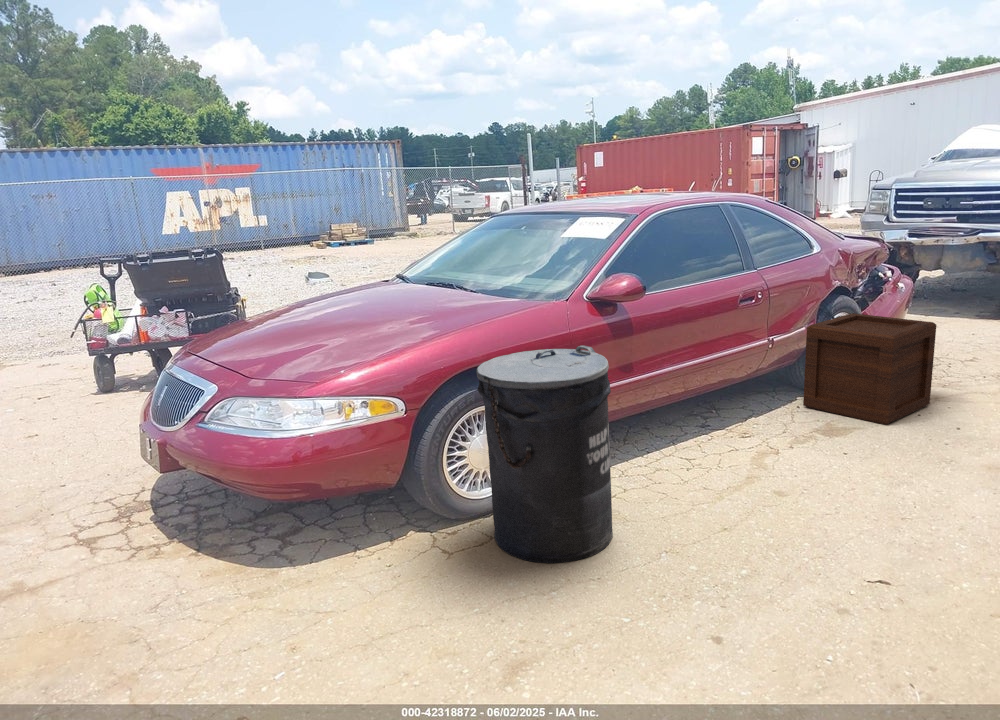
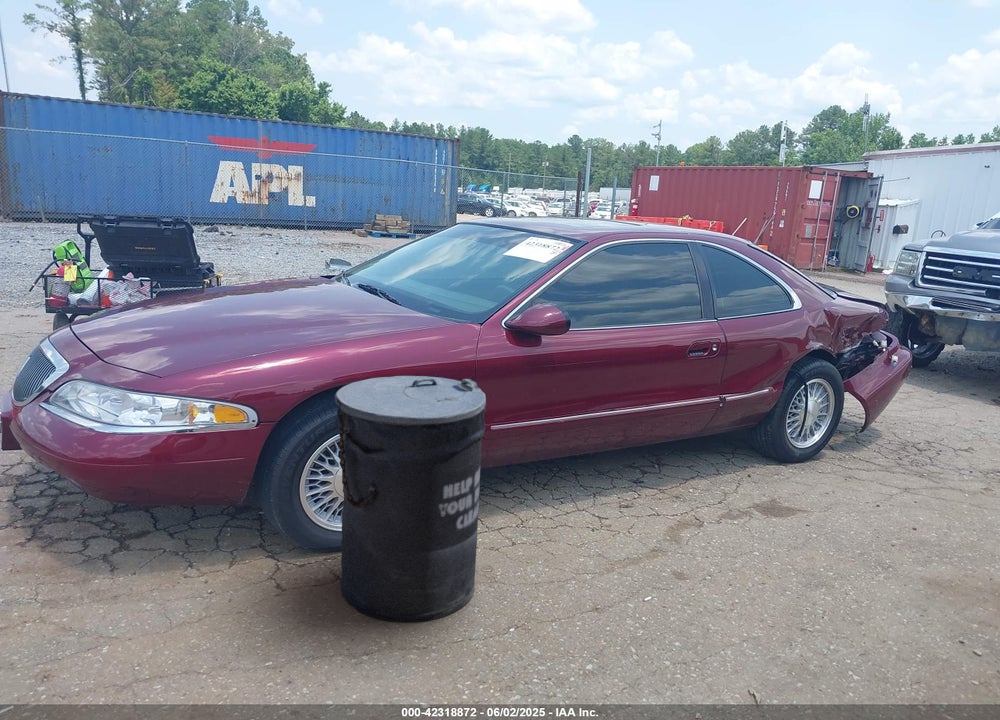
wooden crate: present [803,313,937,425] -> none [758,381,917,511]

